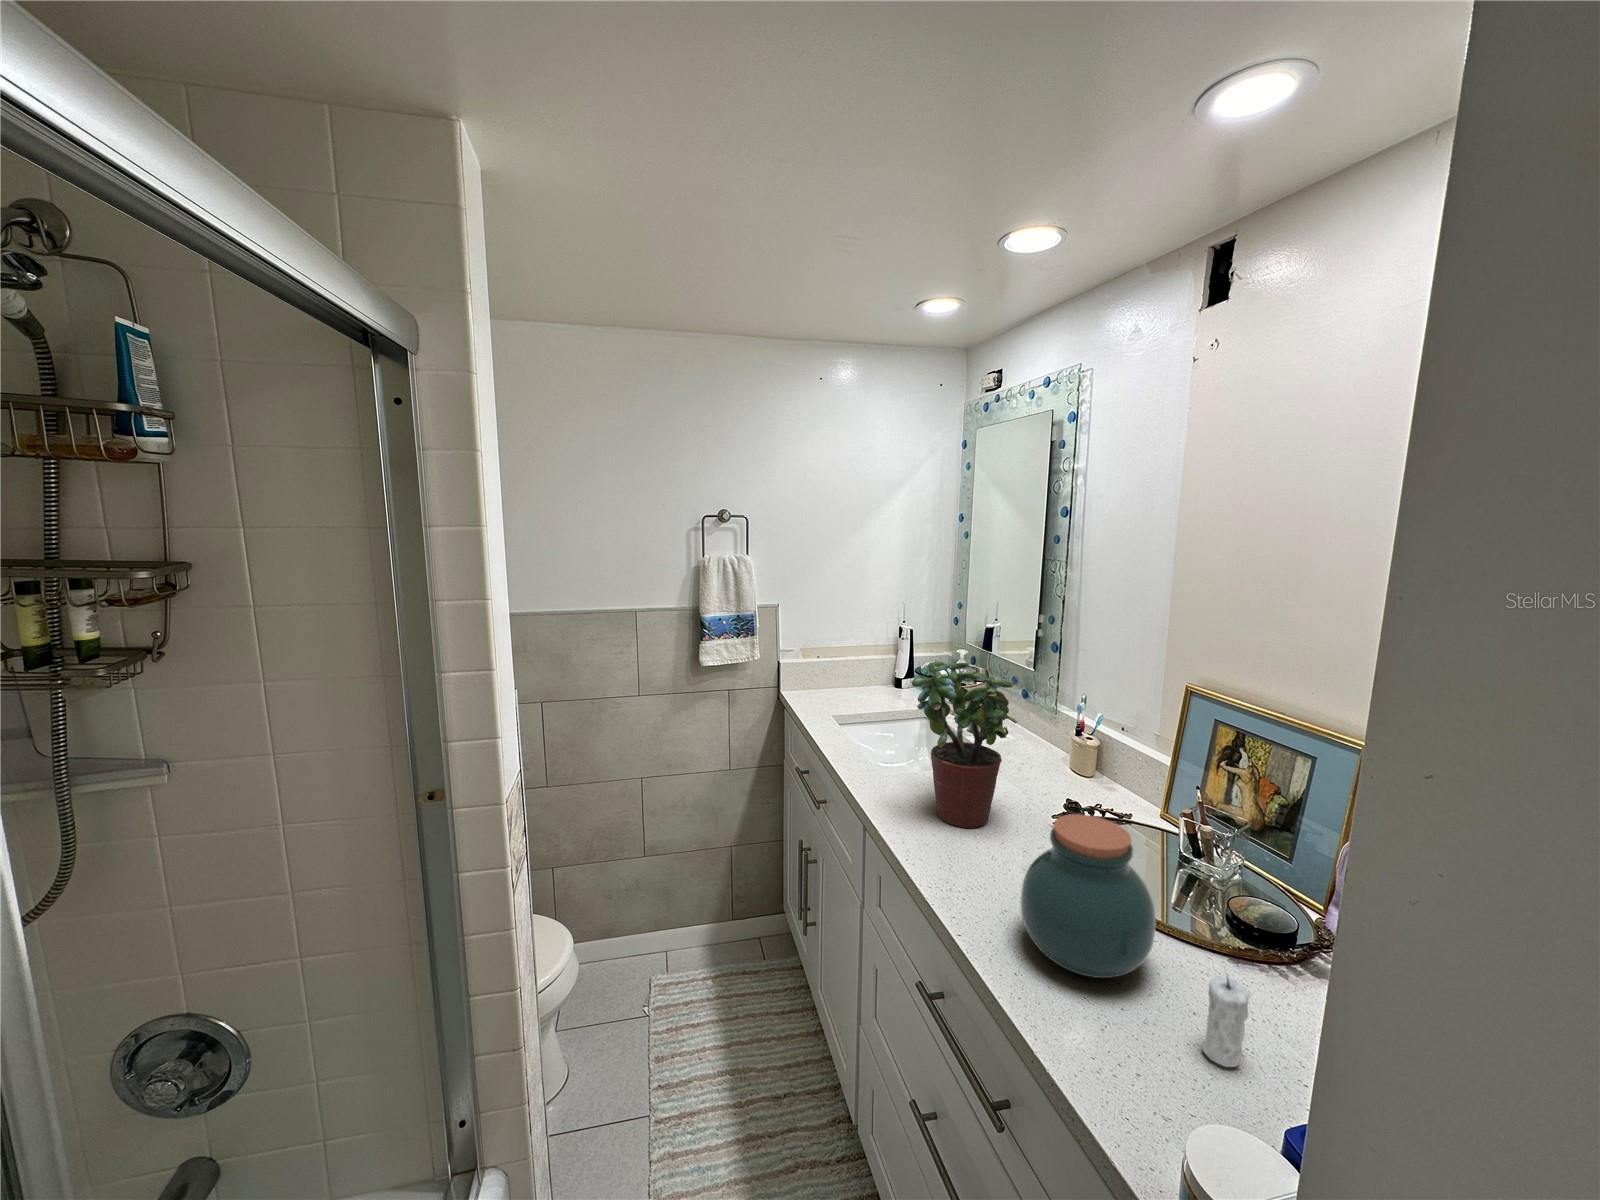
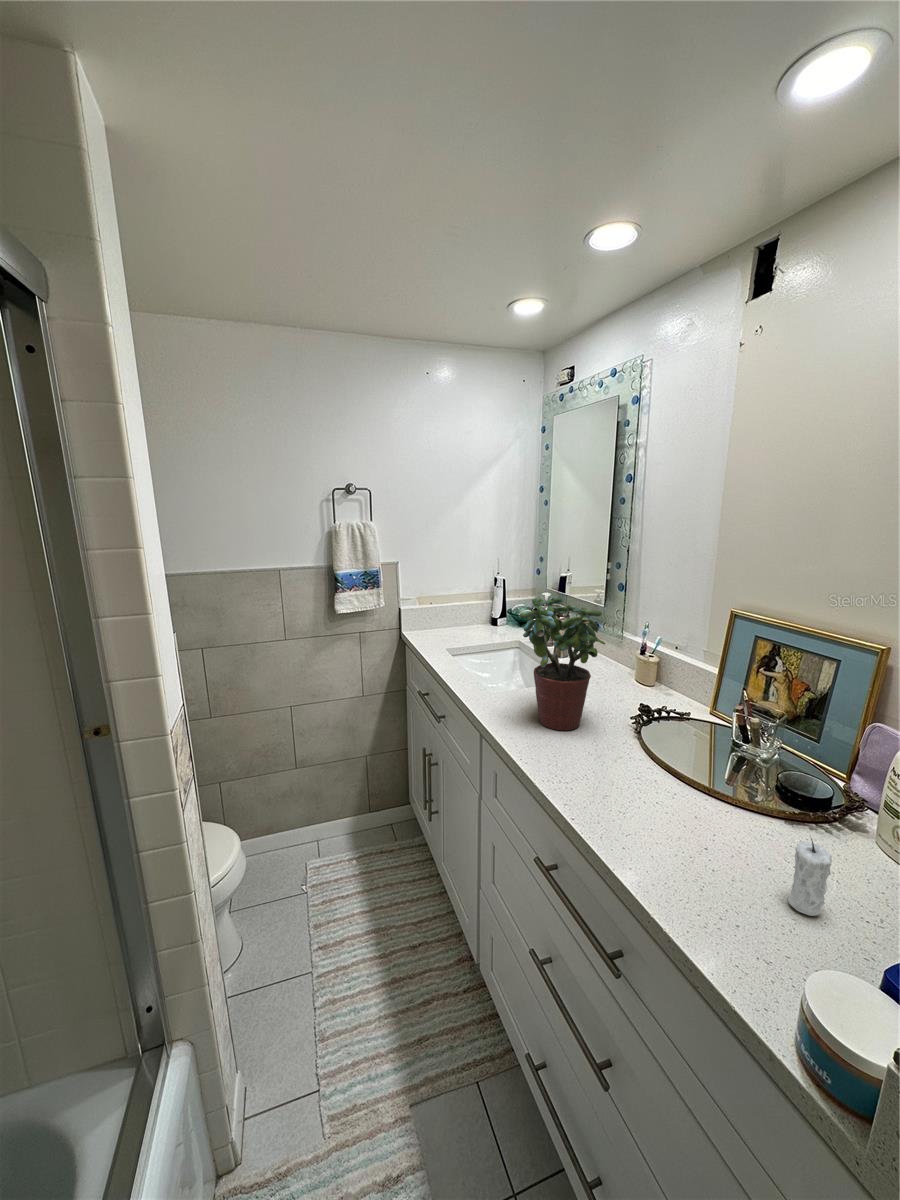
jar: present [1021,814,1156,978] -> none [625,715,739,847]

